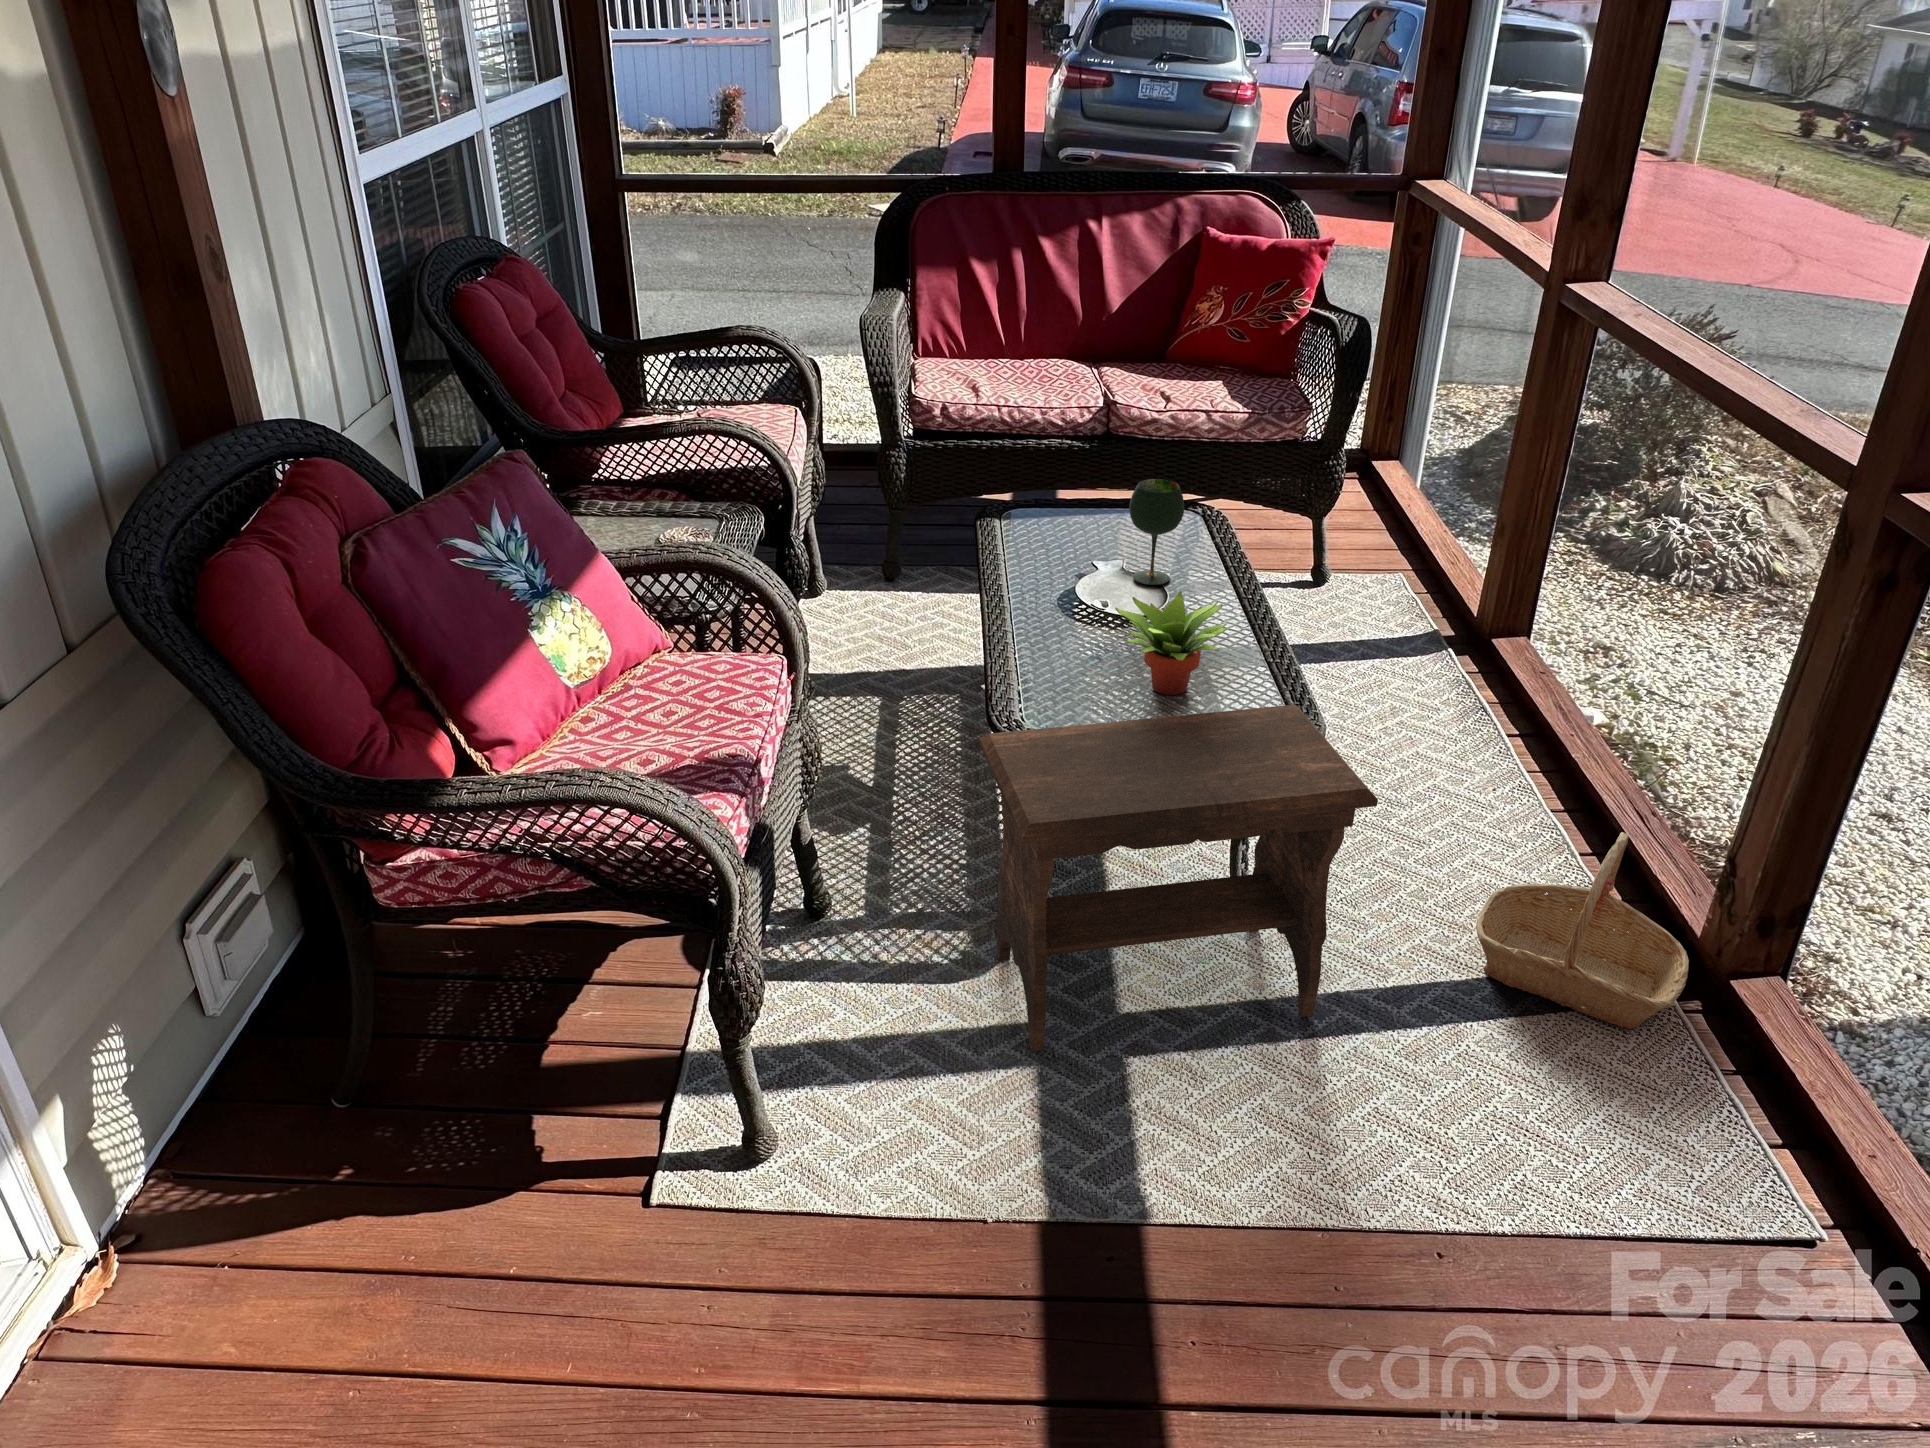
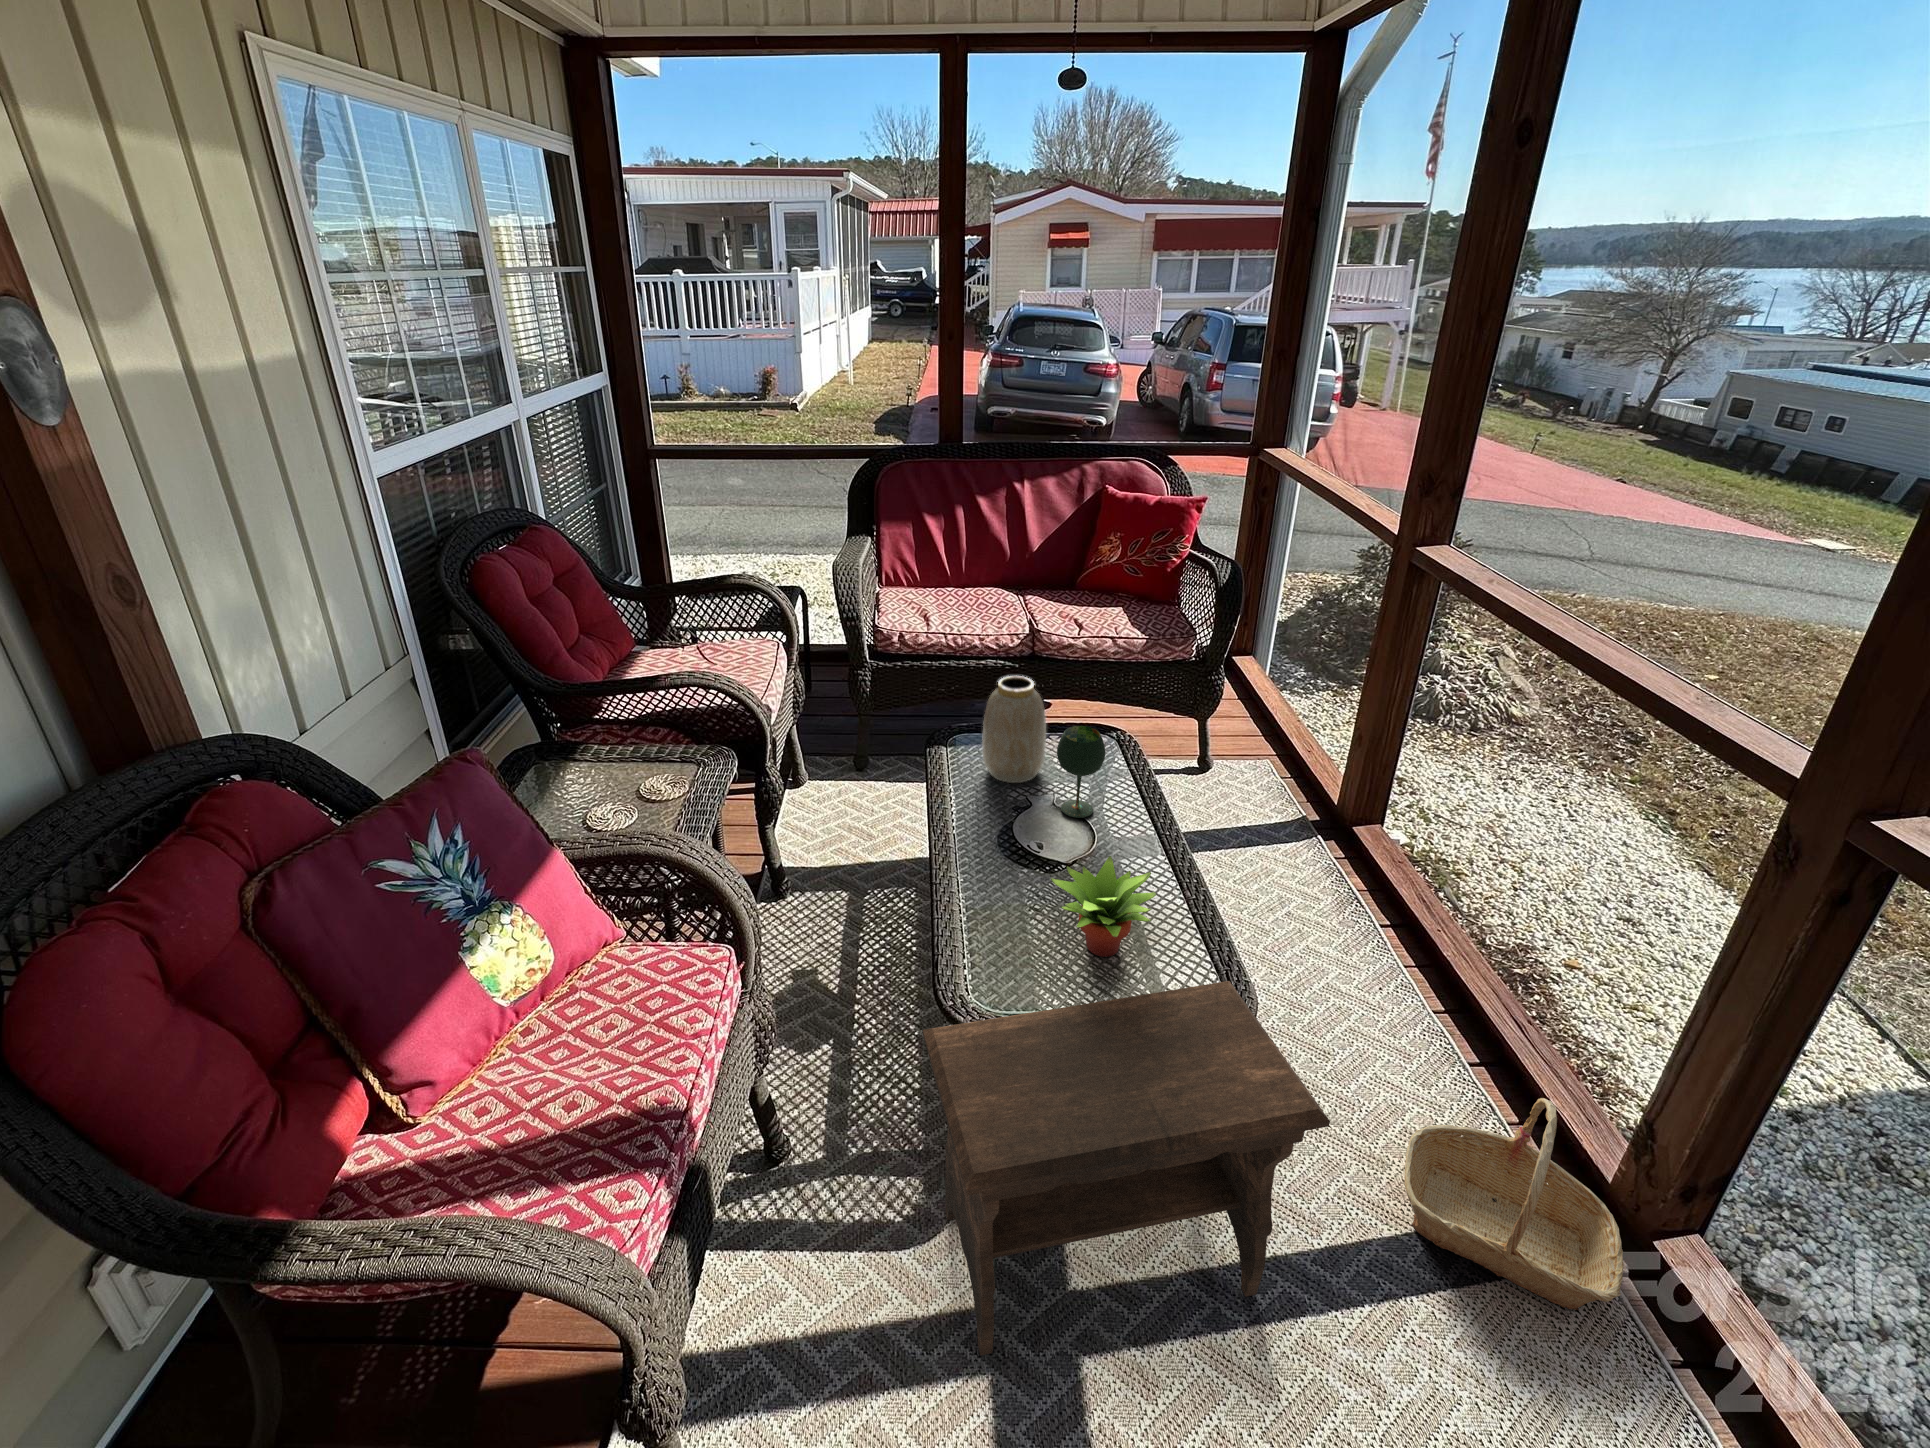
vase: none [1044,429,1118,555] -> present [982,676,1046,783]

